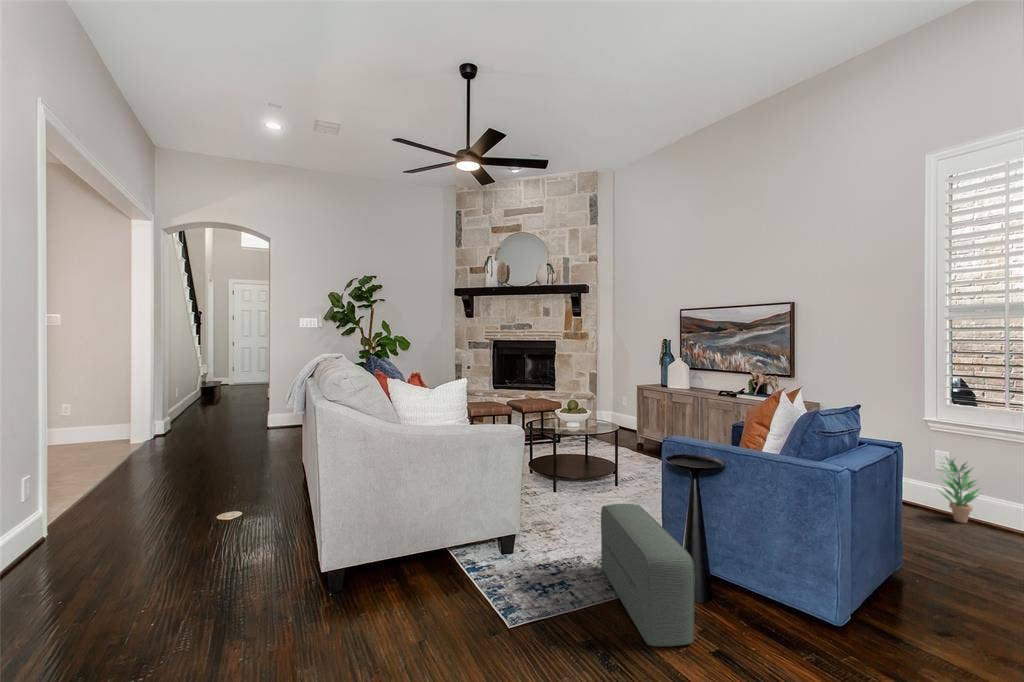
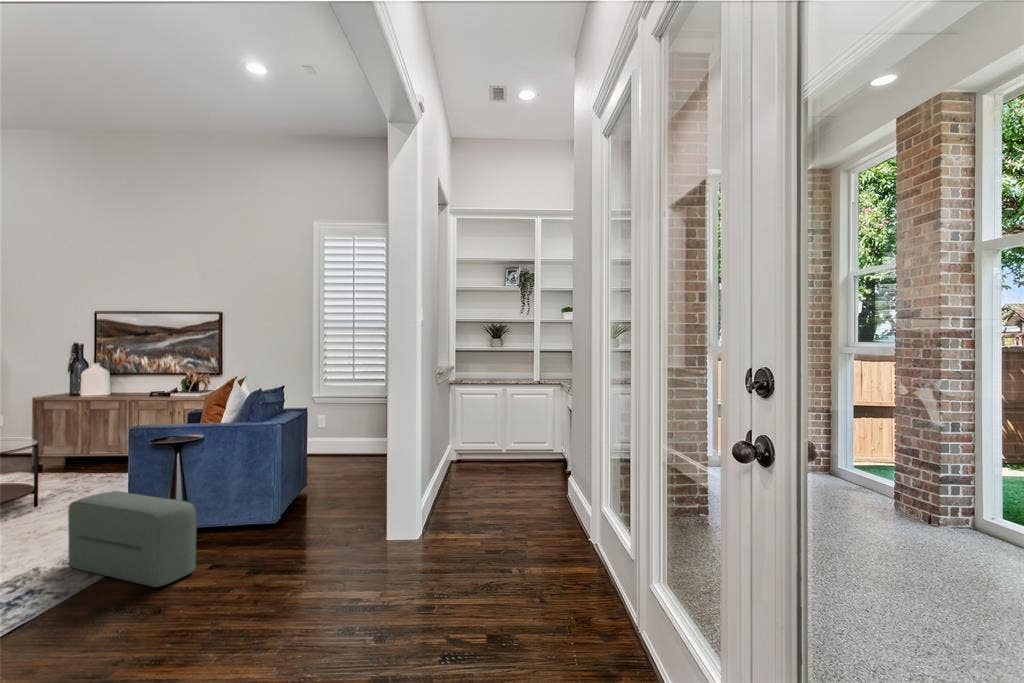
potted plant: present [940,458,979,523] -> none [324,415,347,456]

